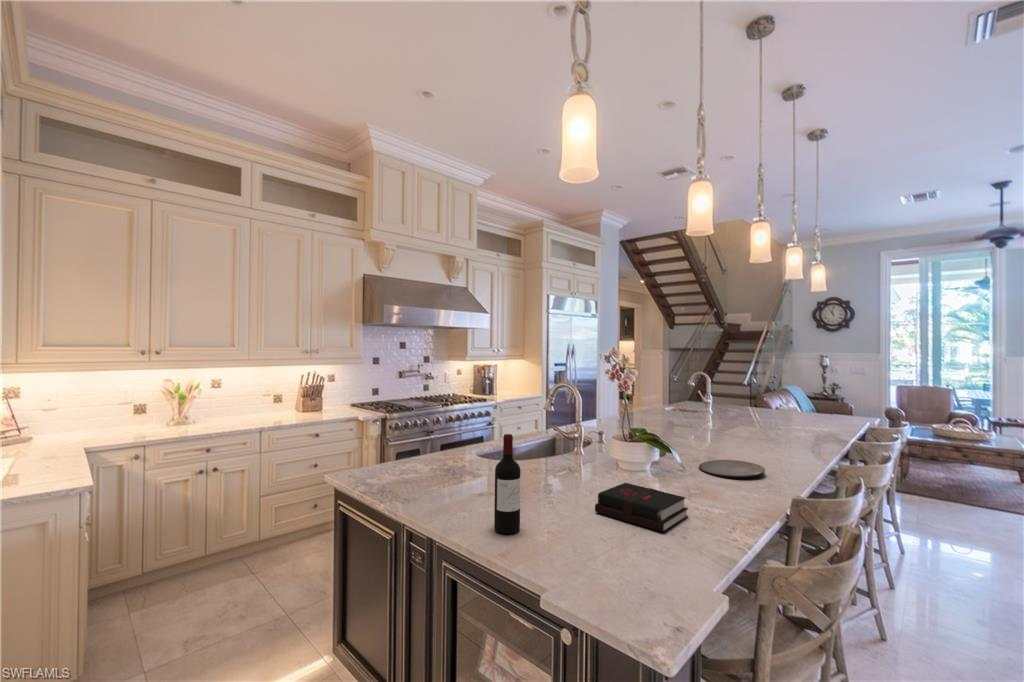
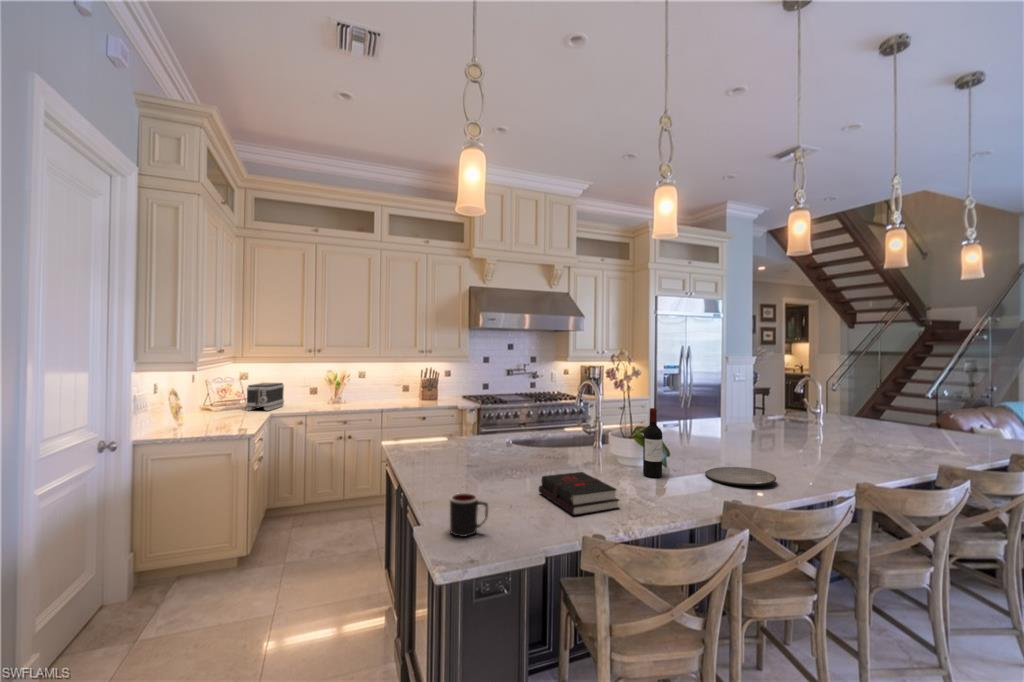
toaster: none [33,400,95,446] -> present [246,383,284,411]
wine bottle: present [494,434,520,534] -> present [643,408,662,477]
mug: none [571,527,617,581] -> present [450,493,488,537]

